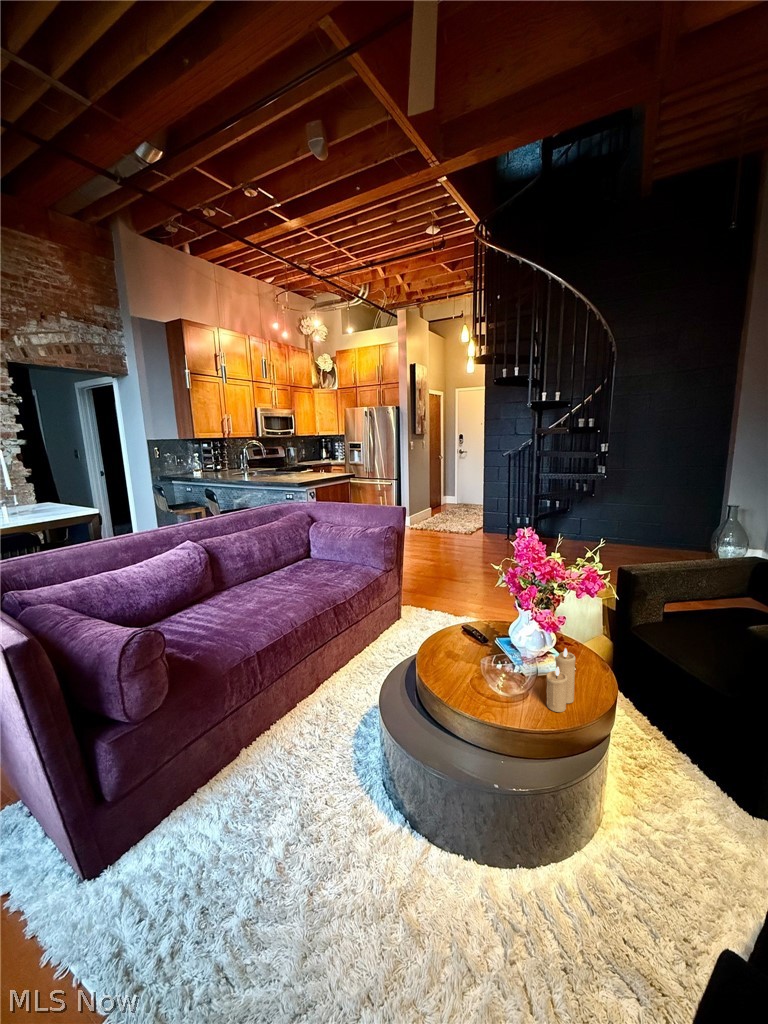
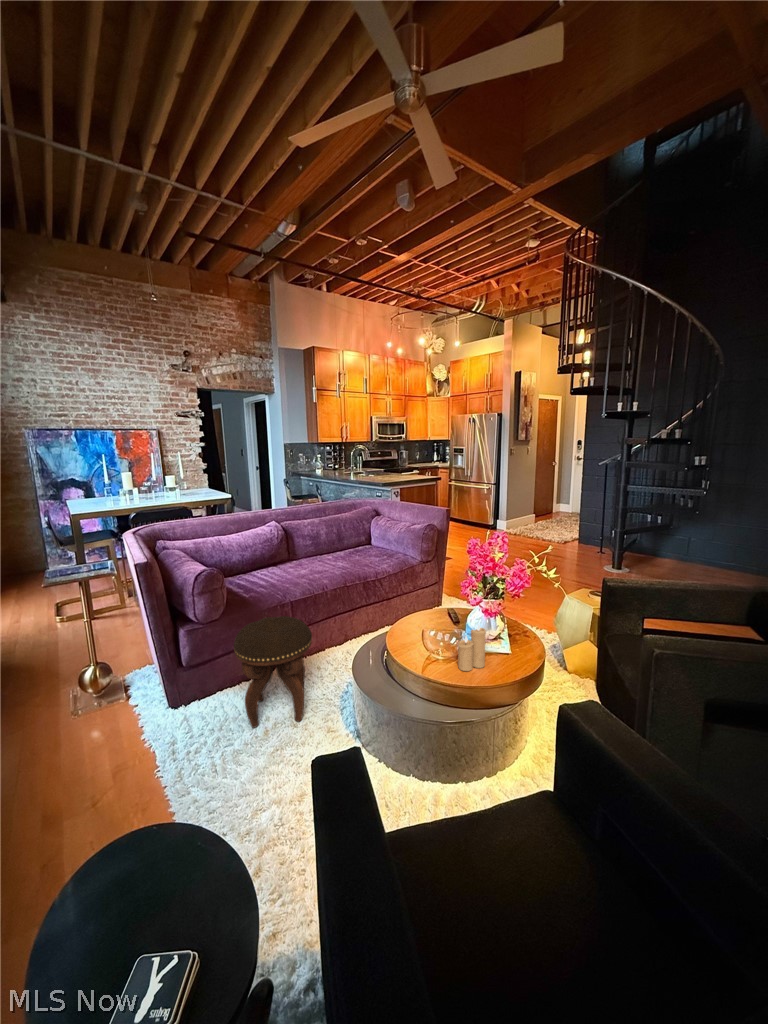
footstool: none [209,680,328,869] -> present [234,616,312,728]

